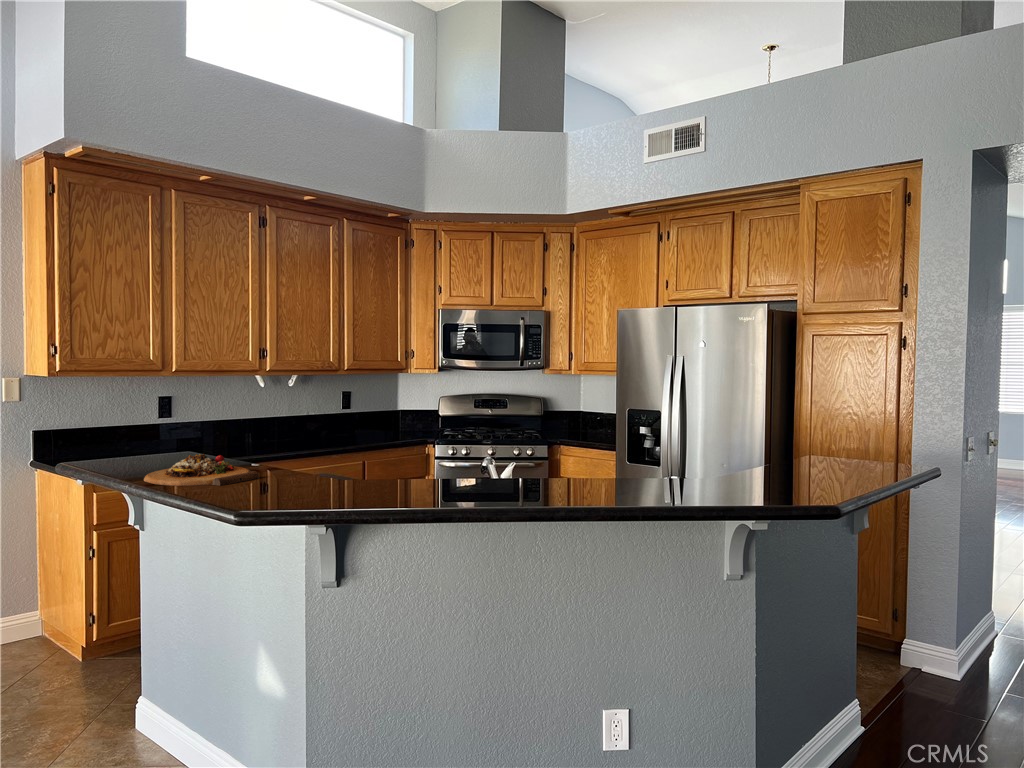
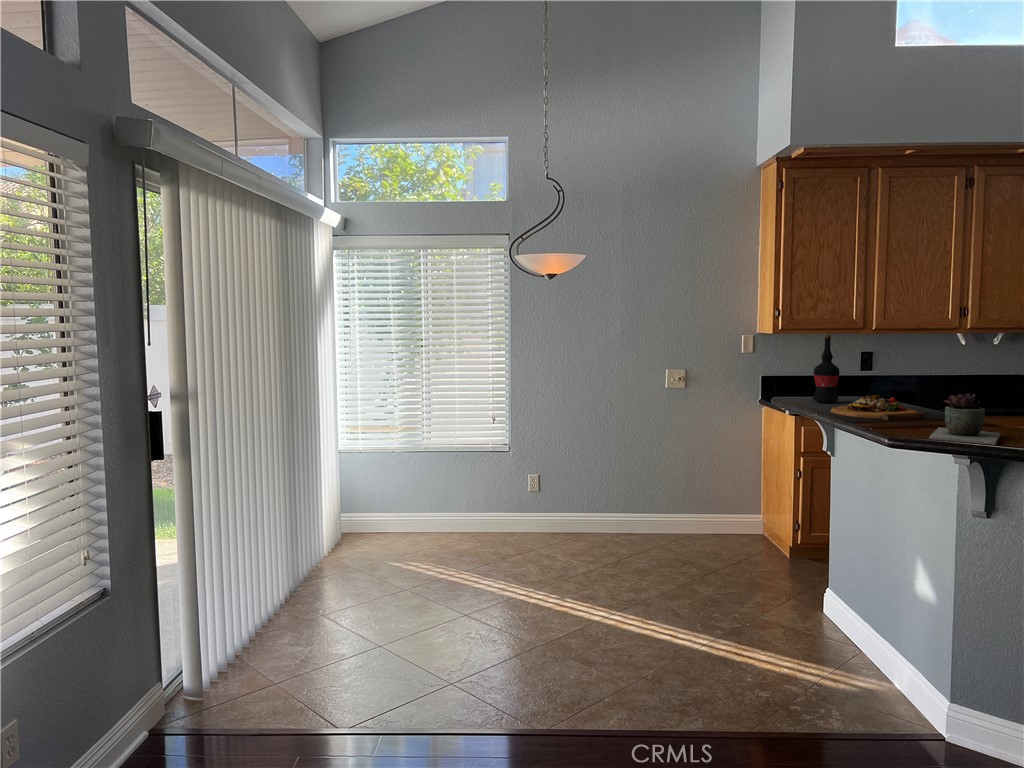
wine bottle: none [114,380,149,467] -> present [813,335,840,403]
succulent plant: none [282,449,351,510] -> present [930,394,1001,445]

